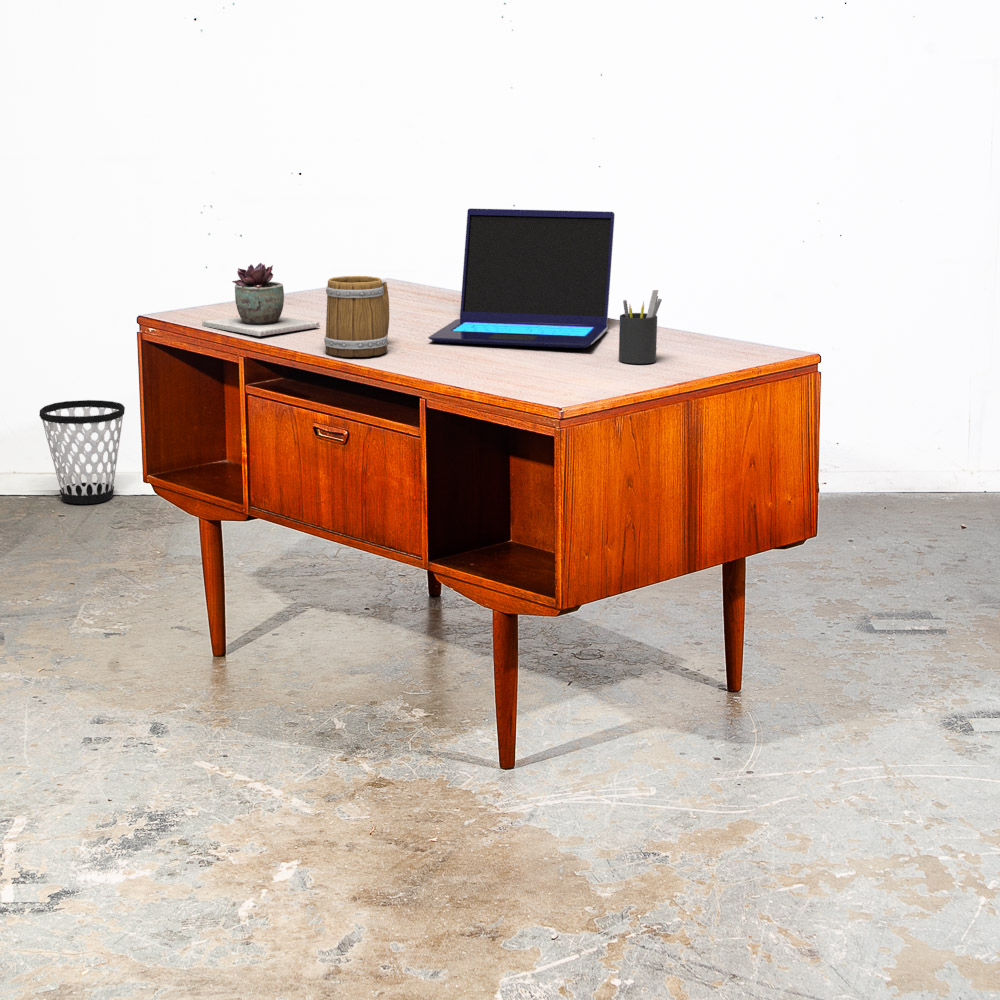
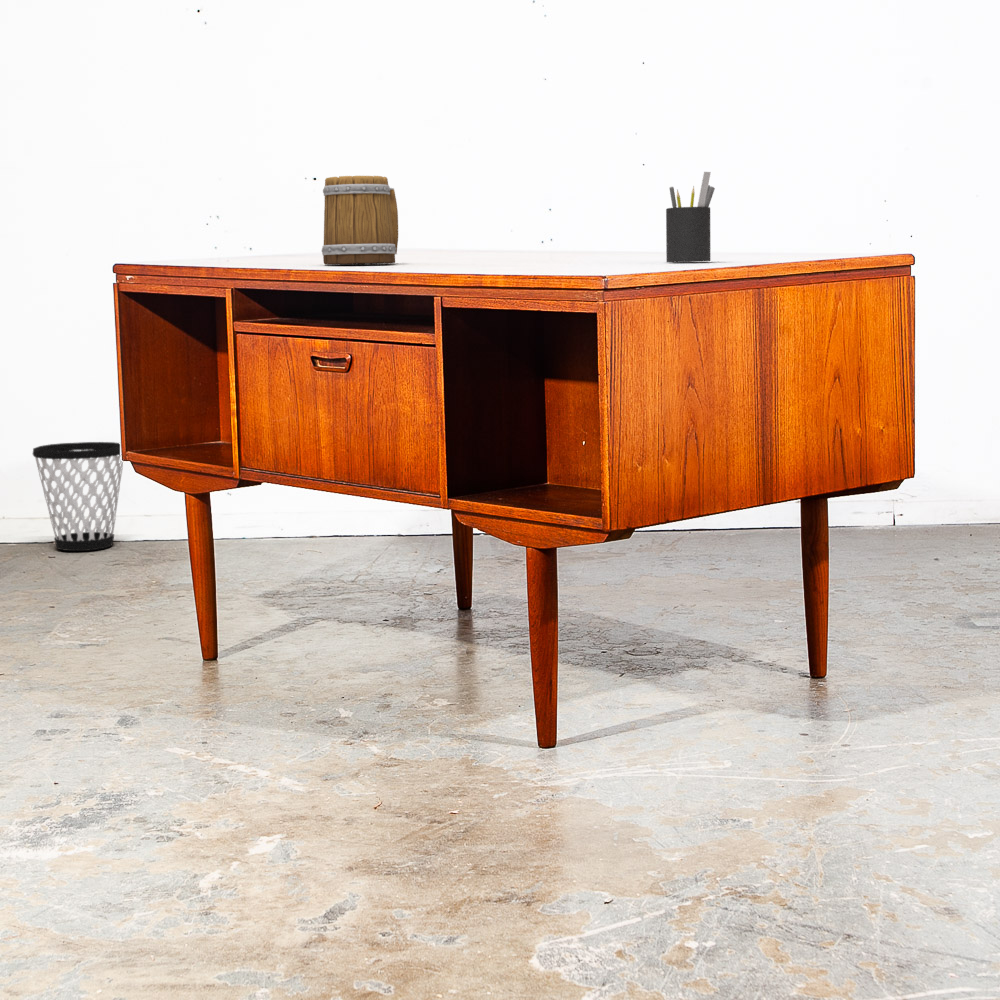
laptop: present [428,209,615,348] -> none [444,128,656,262]
succulent plant: present [202,263,320,336] -> none [187,187,322,264]

